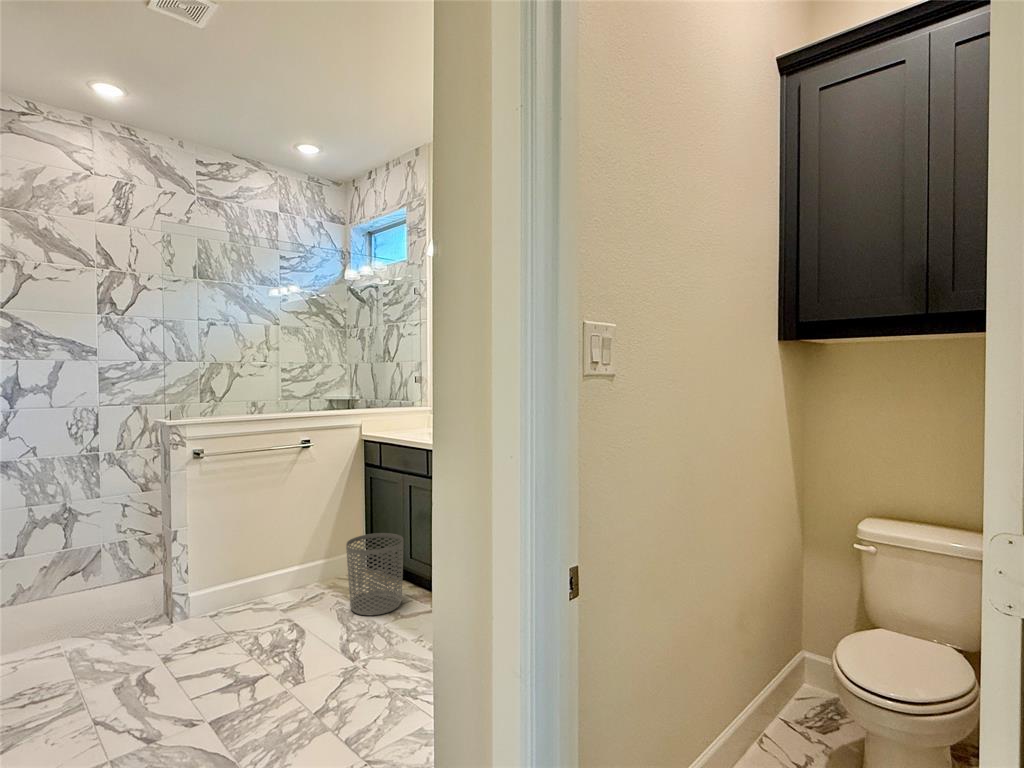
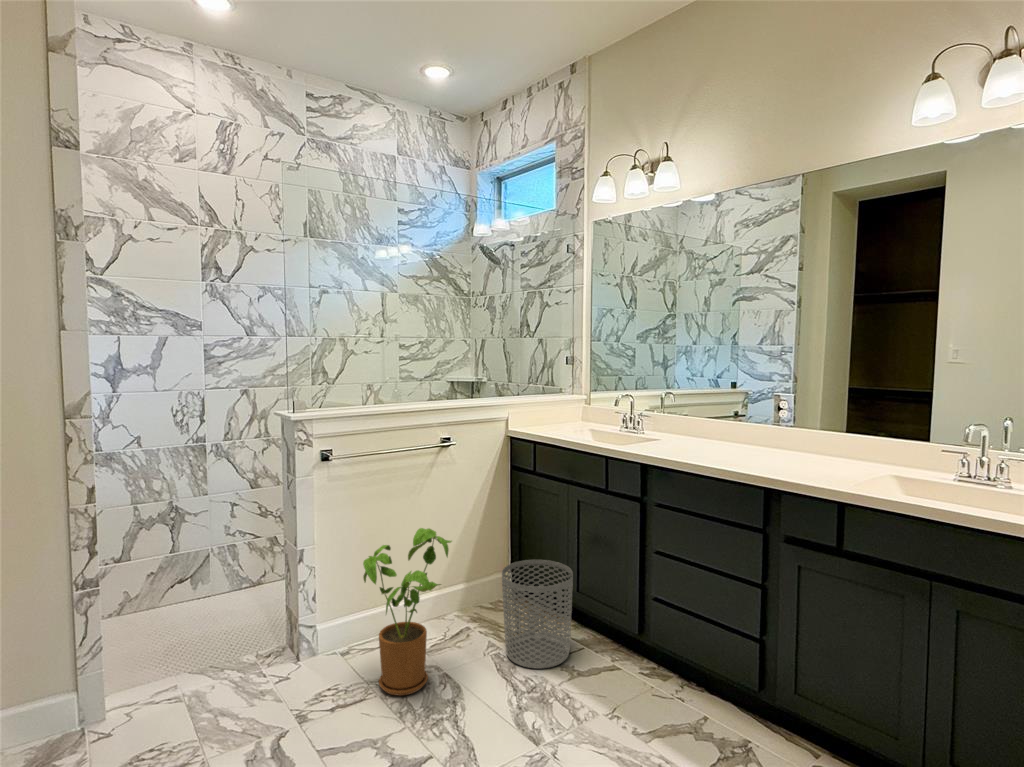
house plant: none [226,507,304,641] -> present [363,528,452,696]

